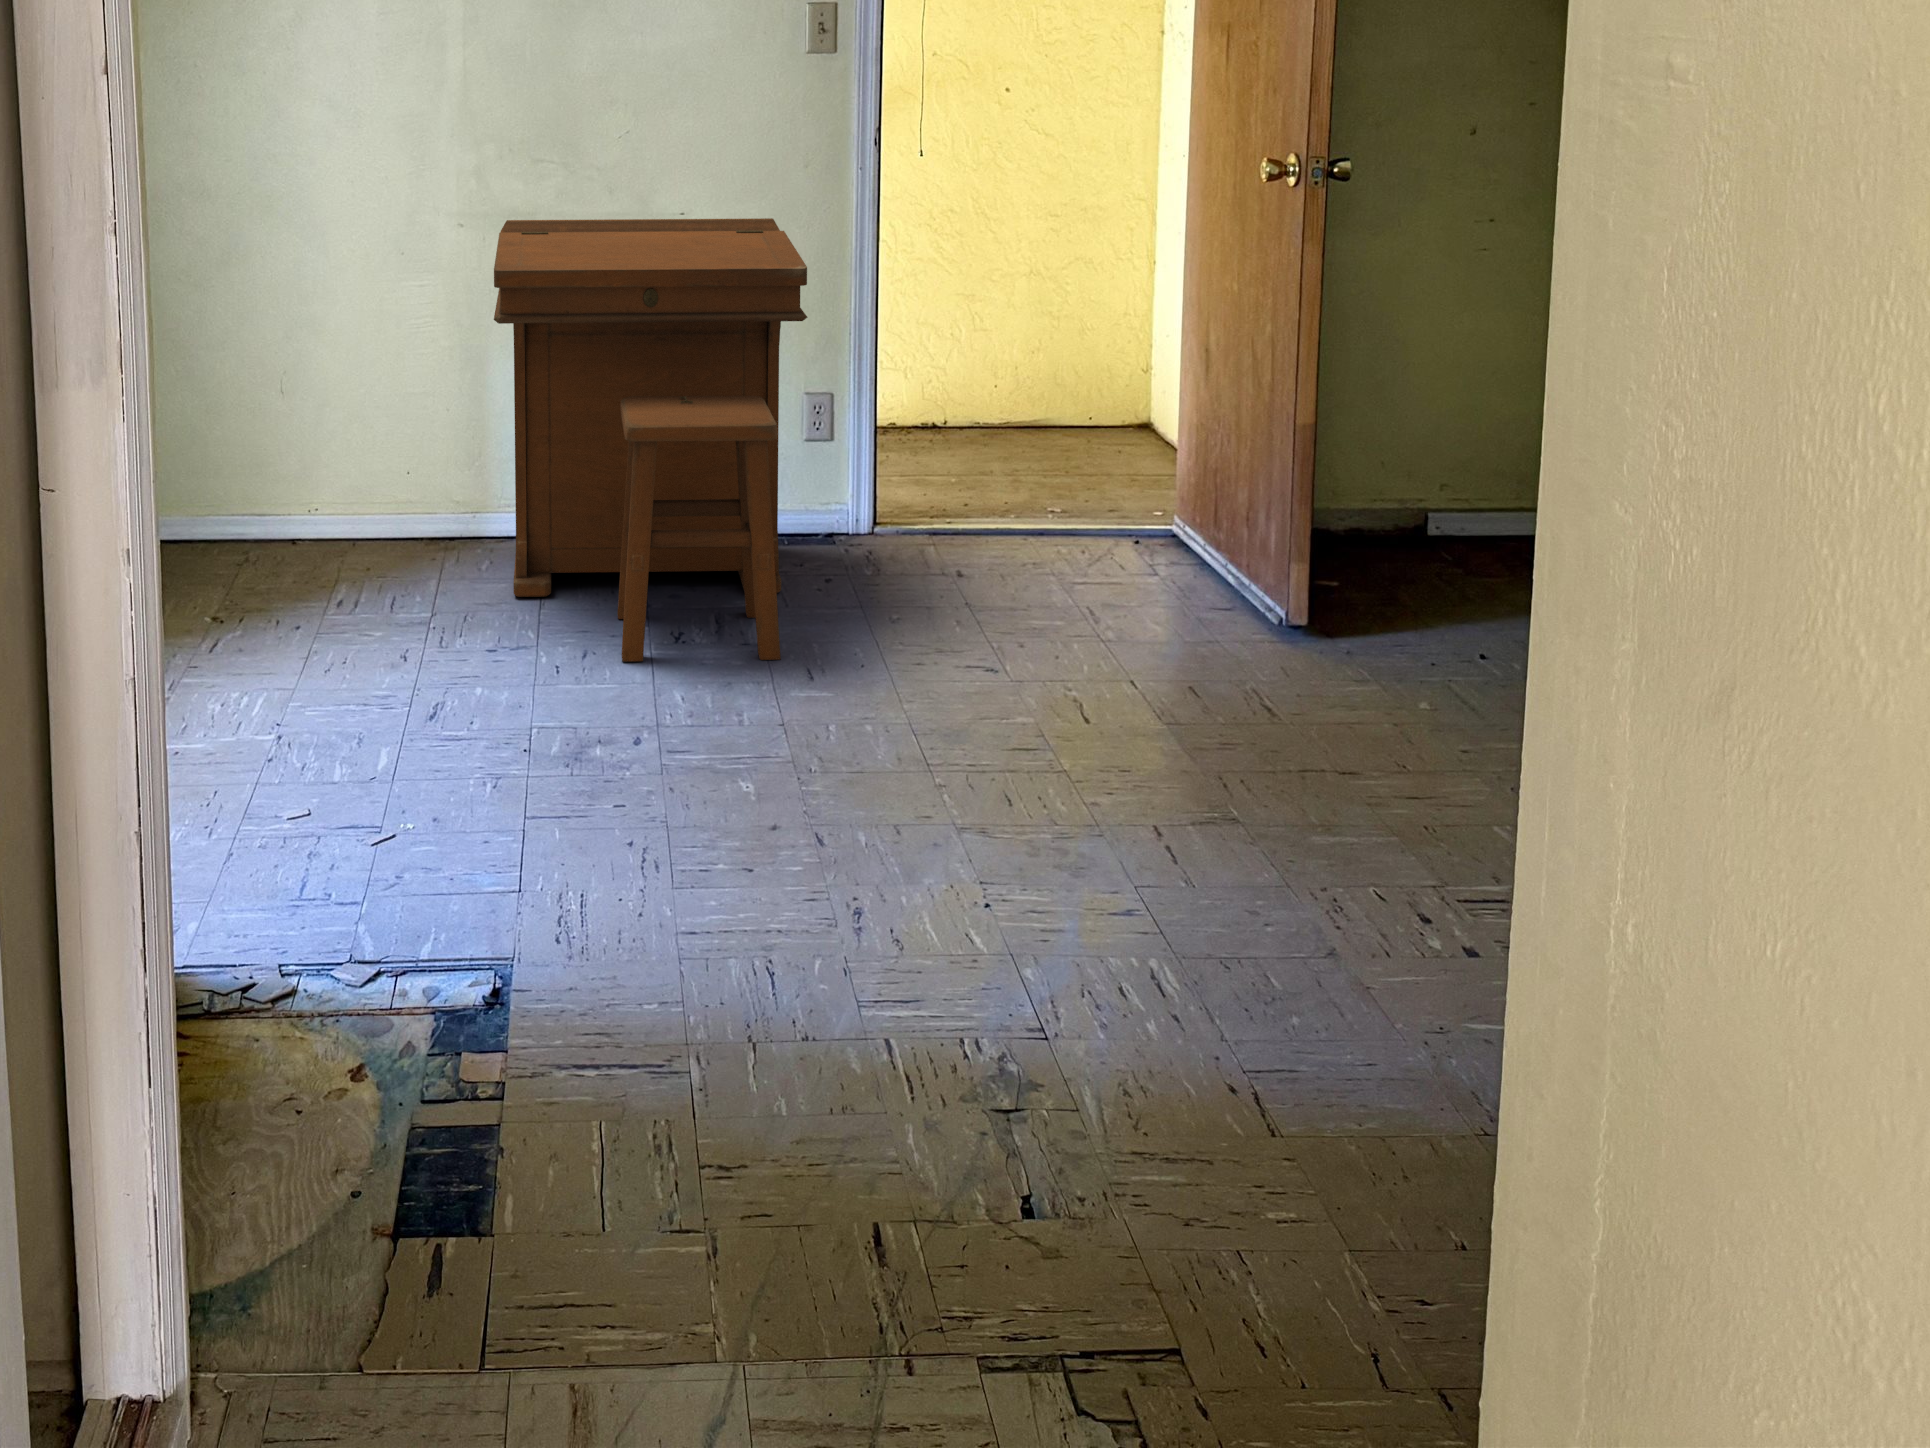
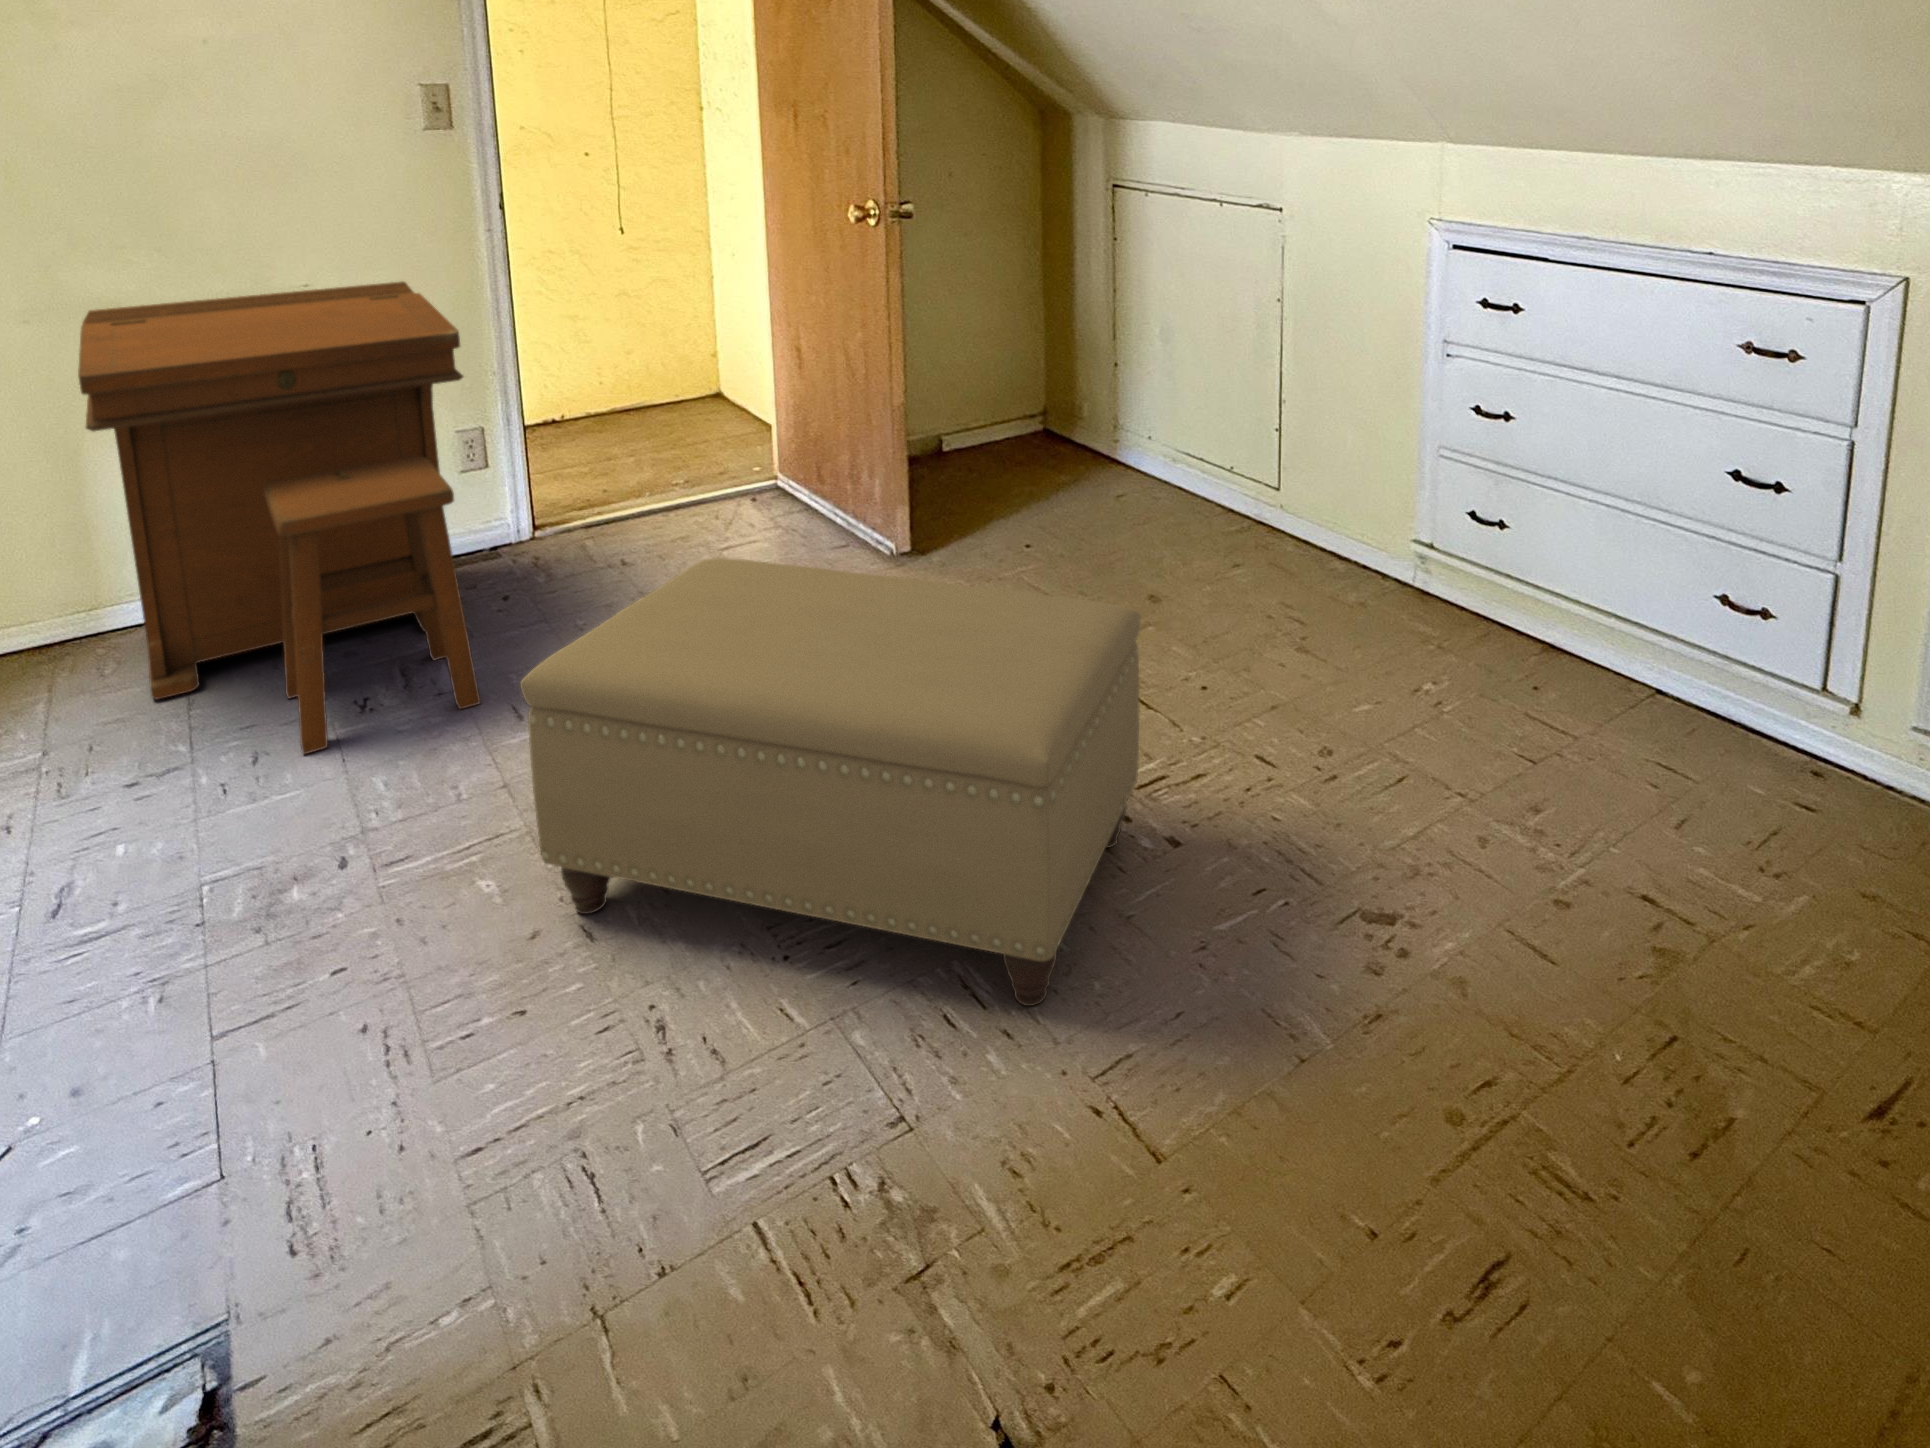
ottoman: none [787,521,1447,1005] -> present [520,558,1141,1006]

